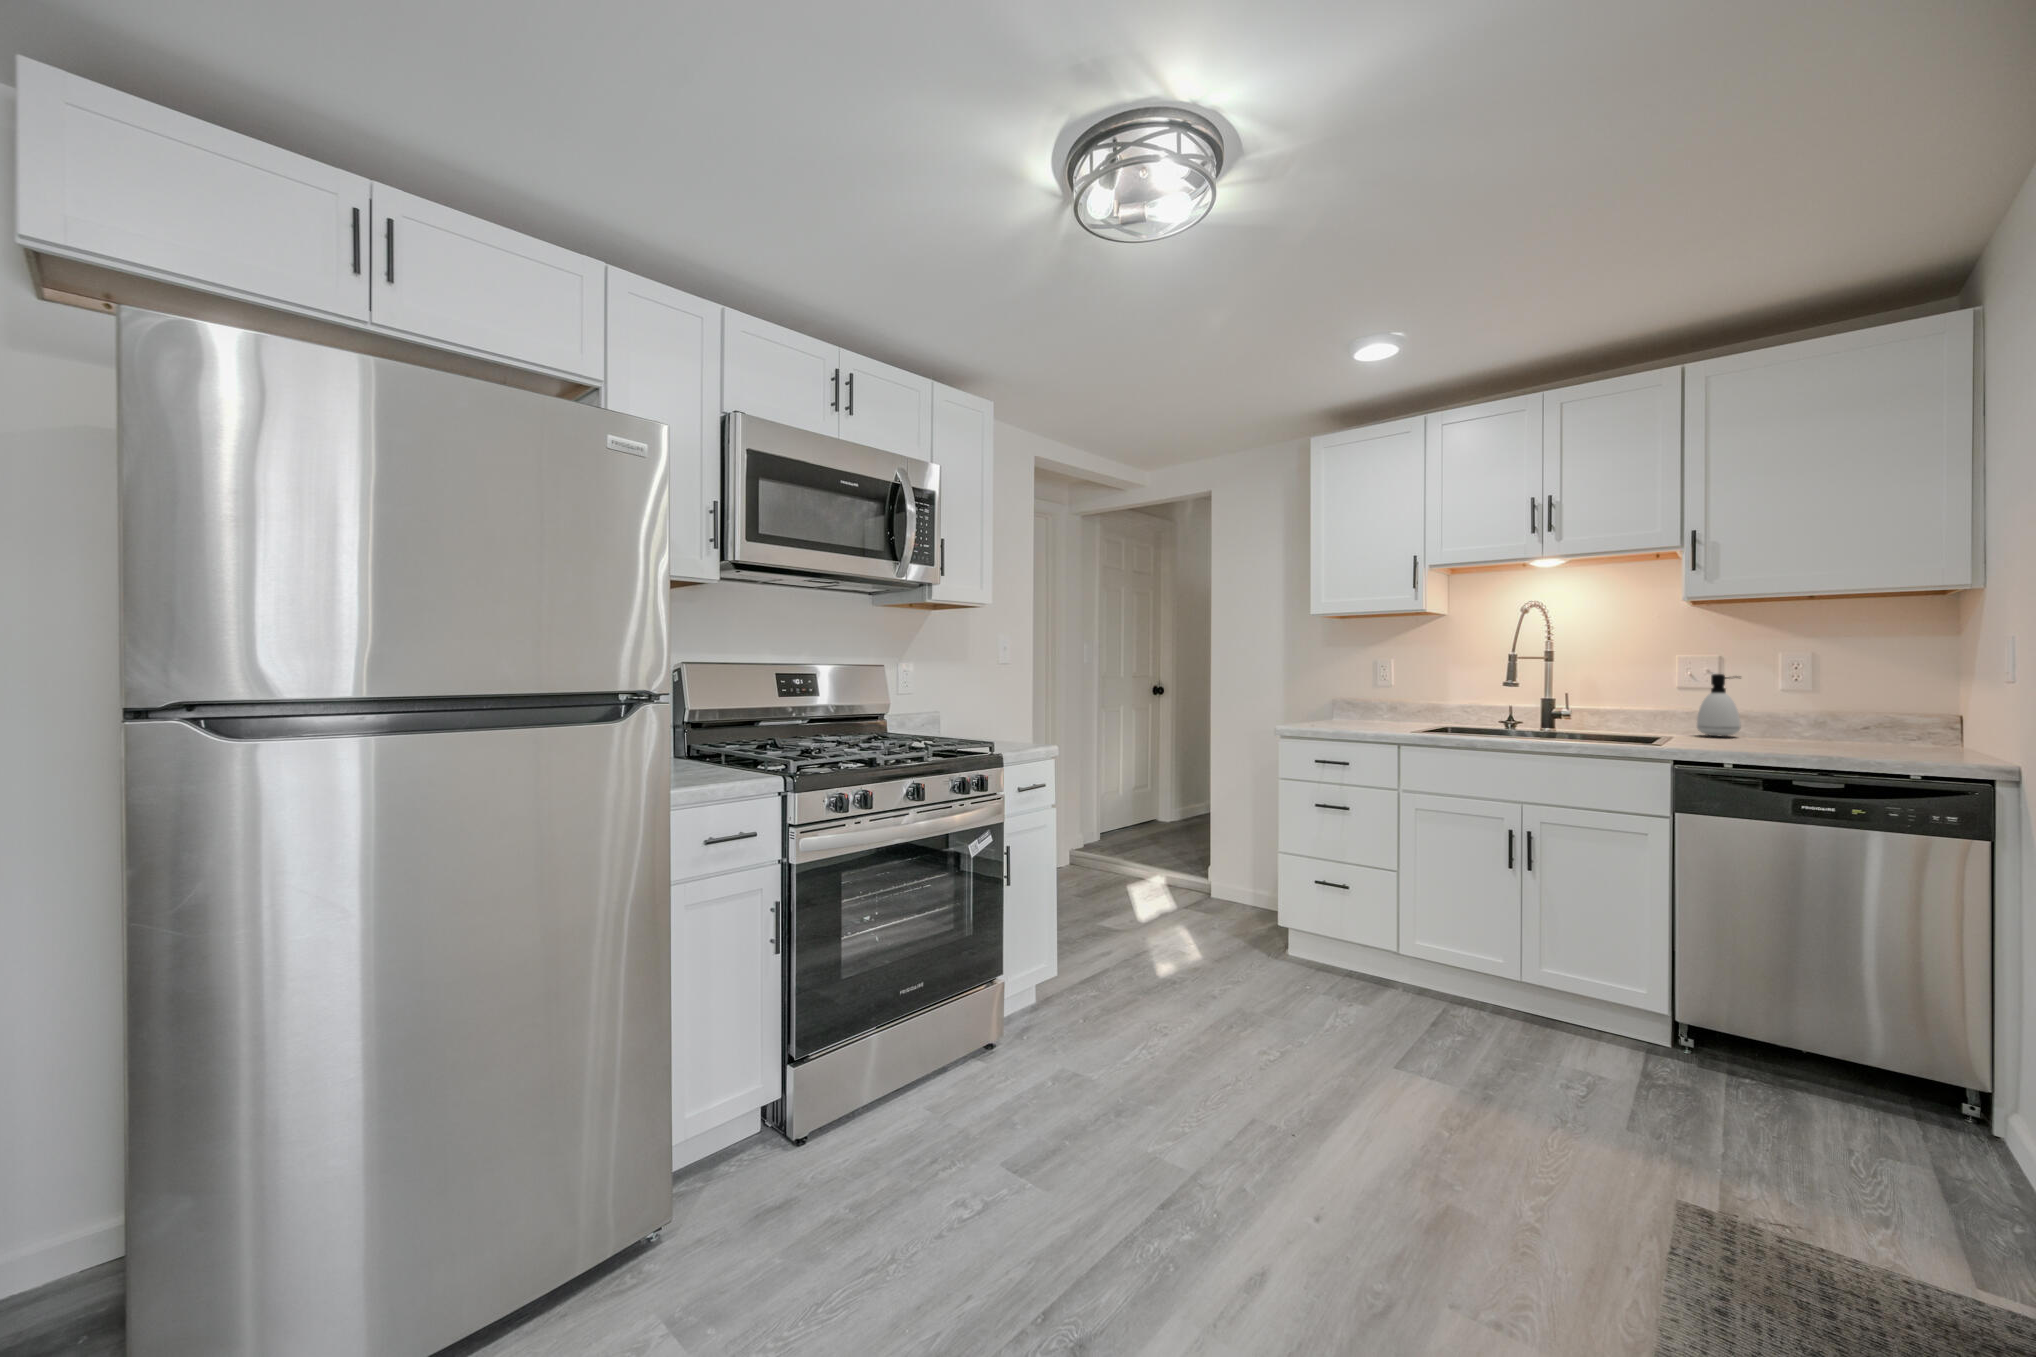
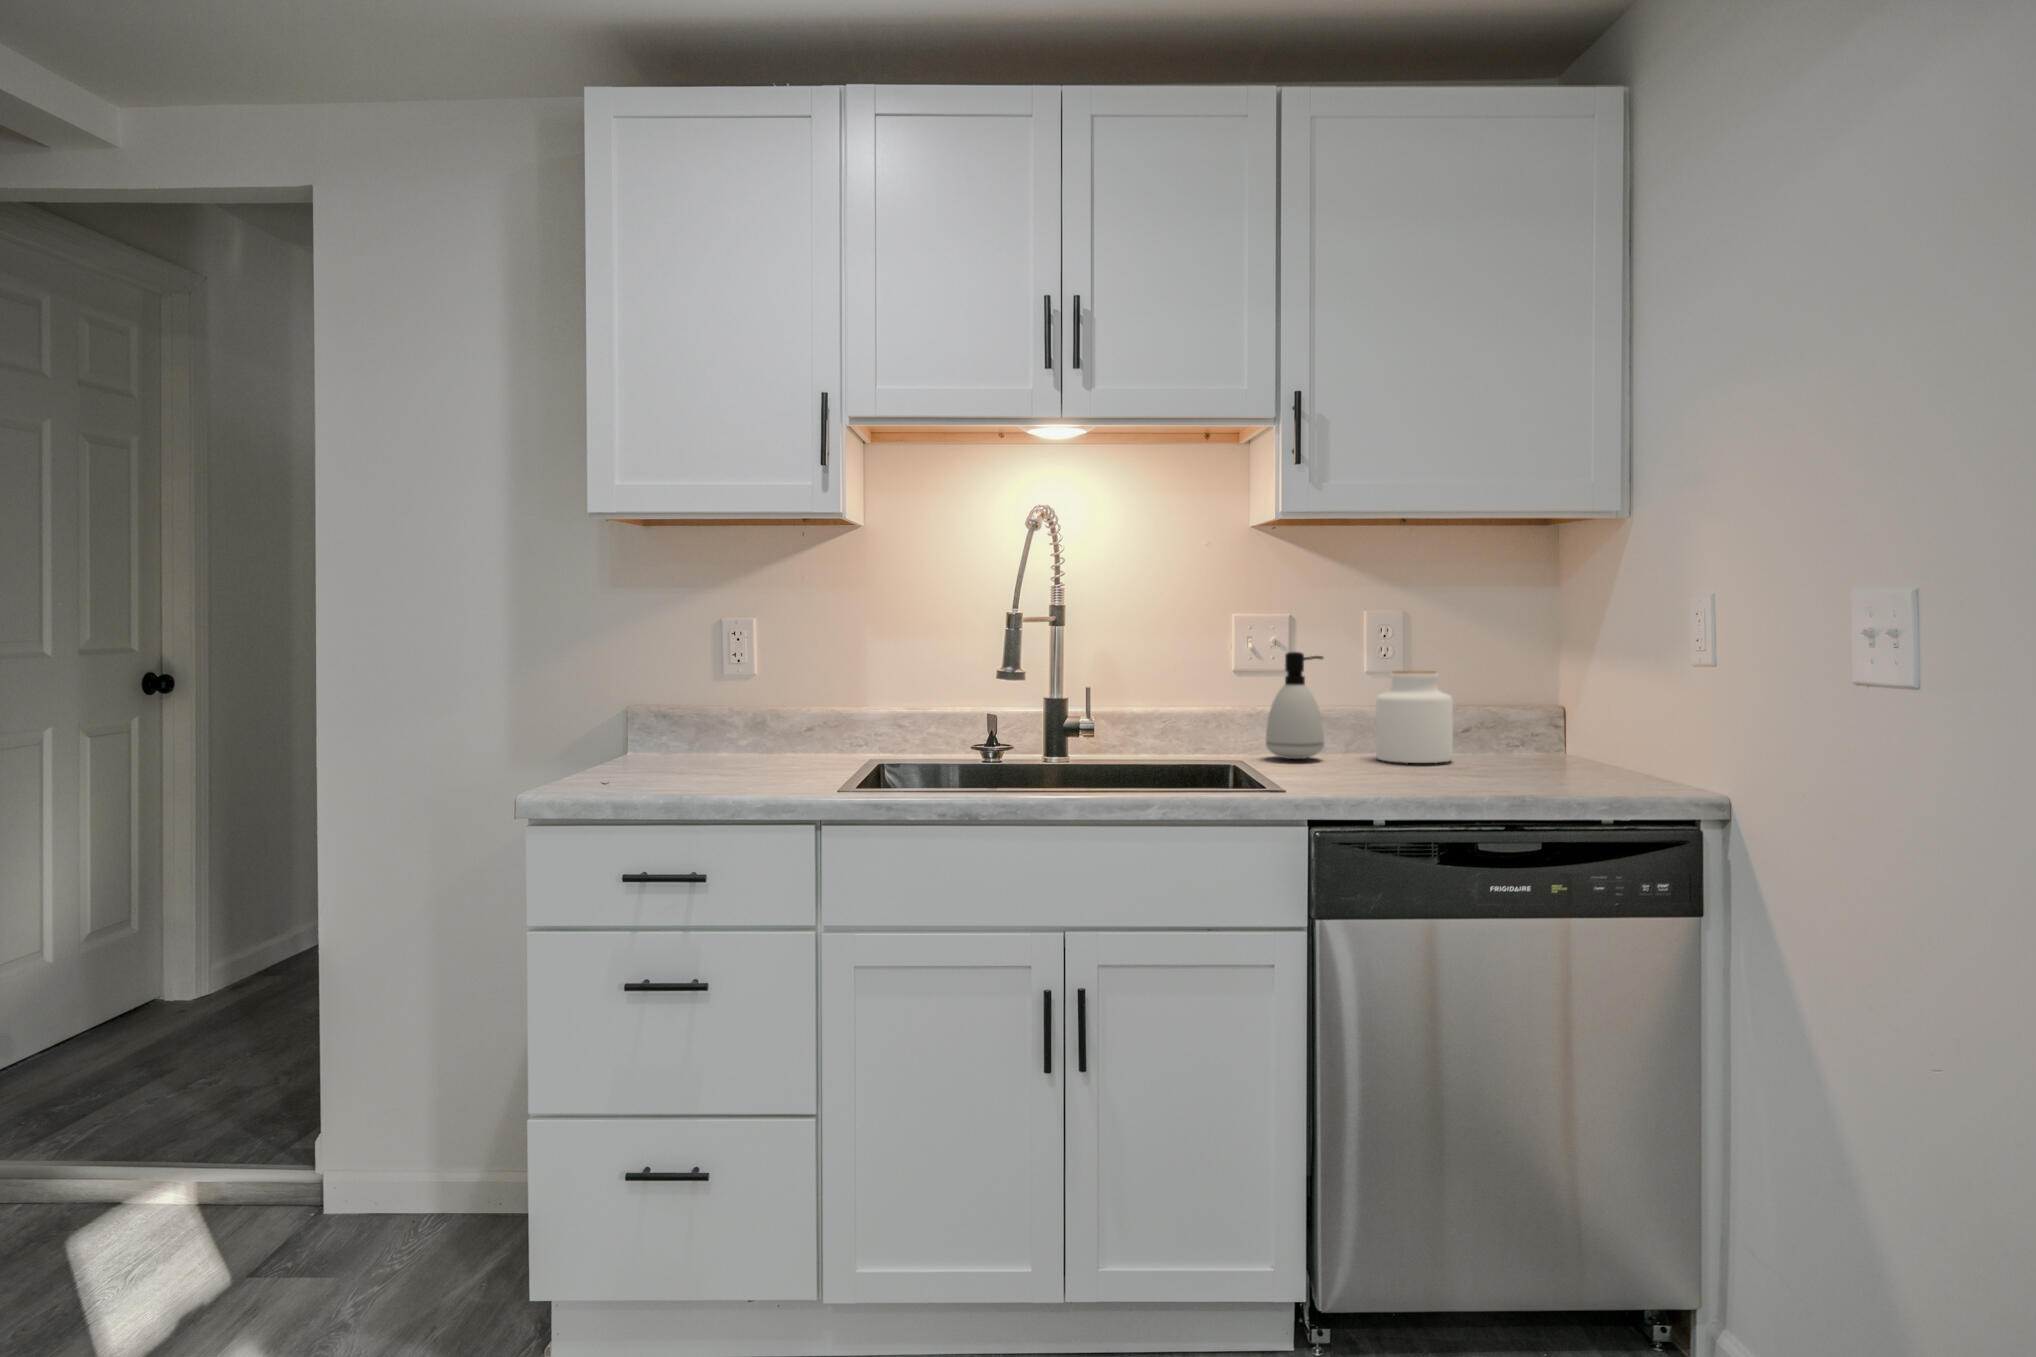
jar: none [1781,686,1844,742] -> present [1376,671,1453,763]

